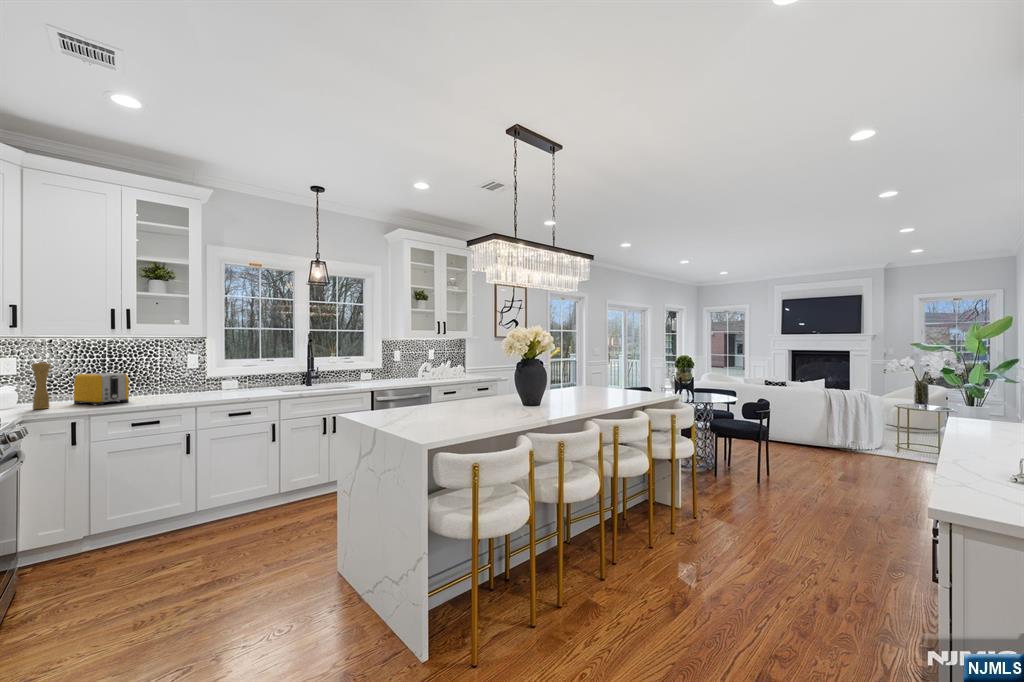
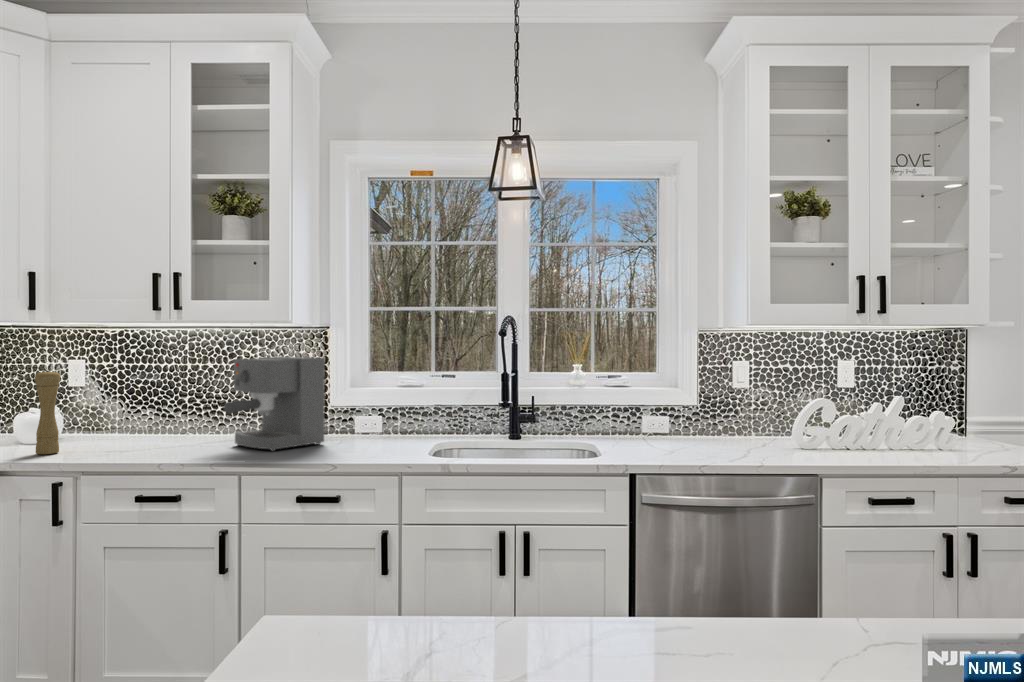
coffee maker: none [162,352,216,397] -> present [224,357,325,451]
toaster: present [74,373,129,405] -> none [111,392,168,456]

